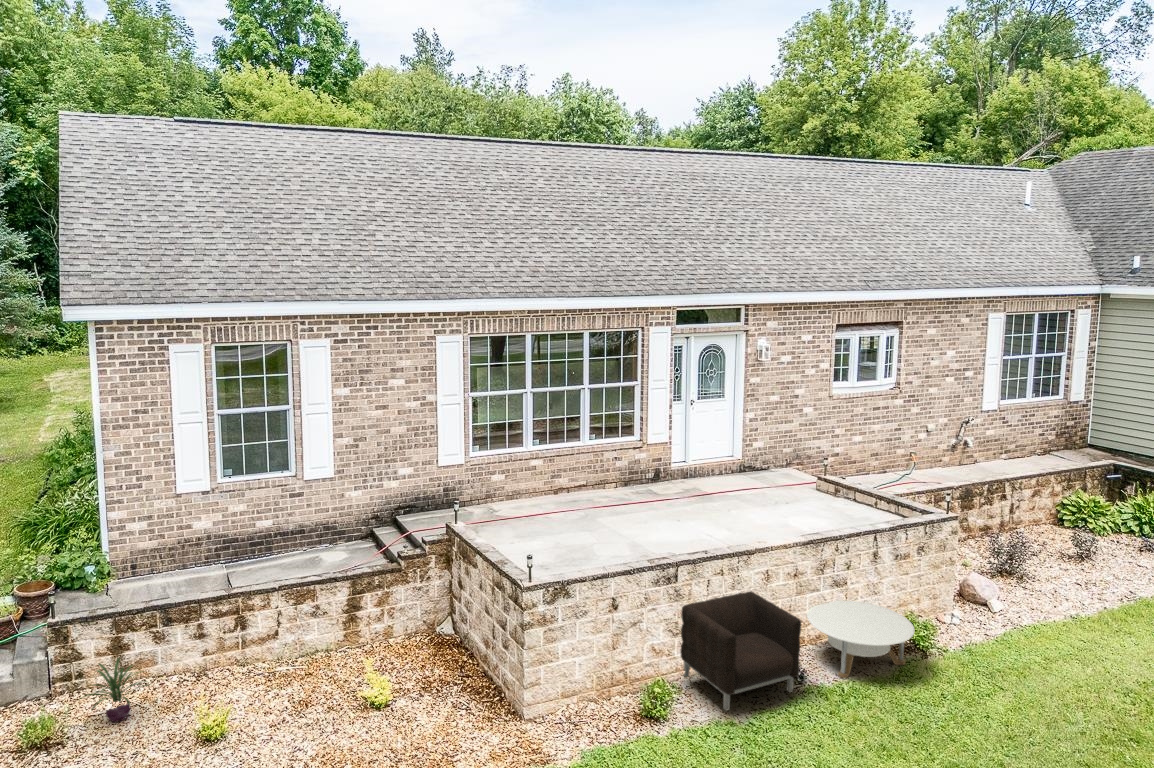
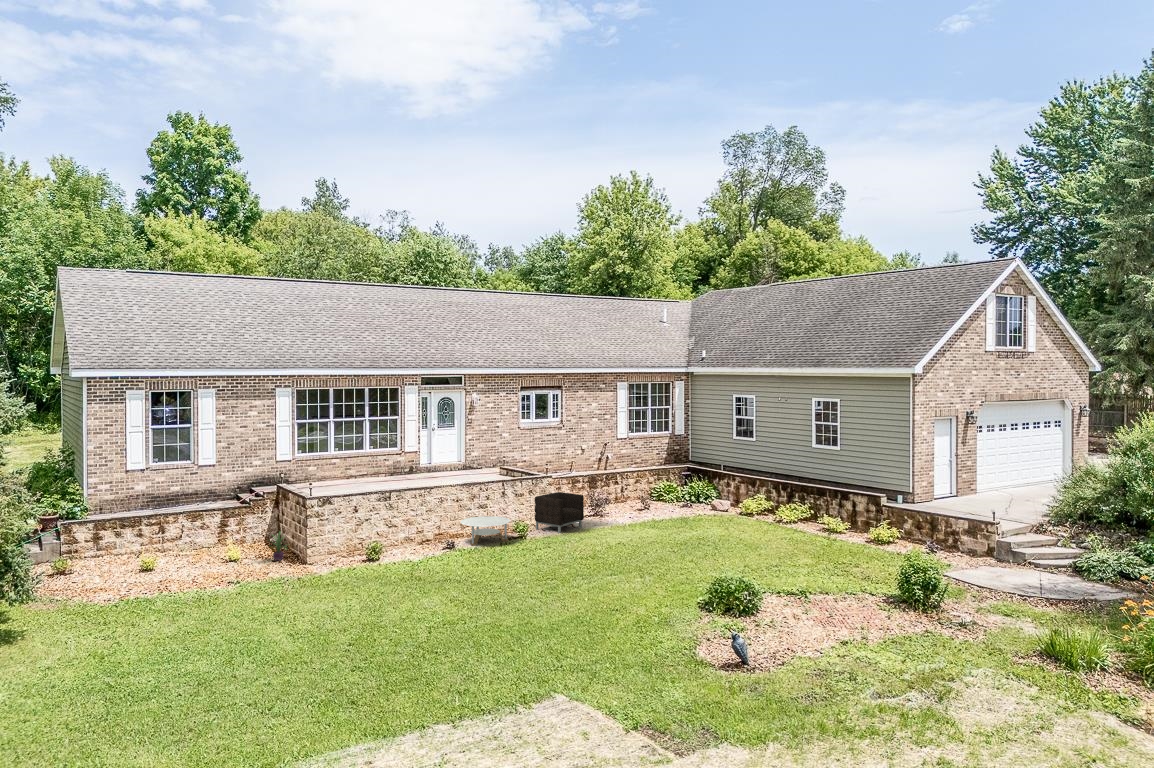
armchair: present [681,591,801,711] -> present [535,492,584,533]
decorative plant: present [84,658,146,722] -> present [273,532,284,561]

